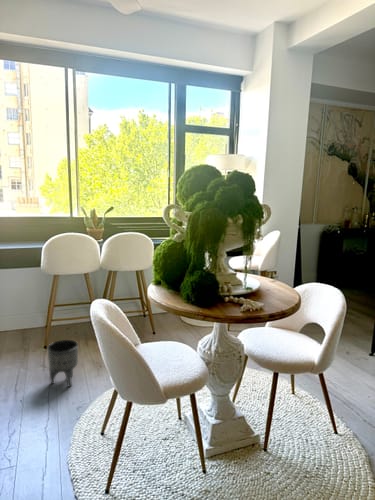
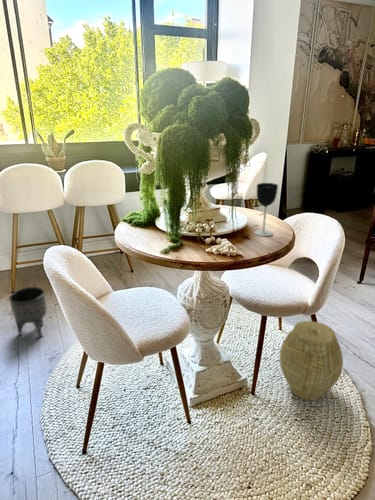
wine glass: none [266,254,285,299] -> present [255,183,278,236]
woven basket: none [290,381,350,460] -> present [280,321,343,400]

